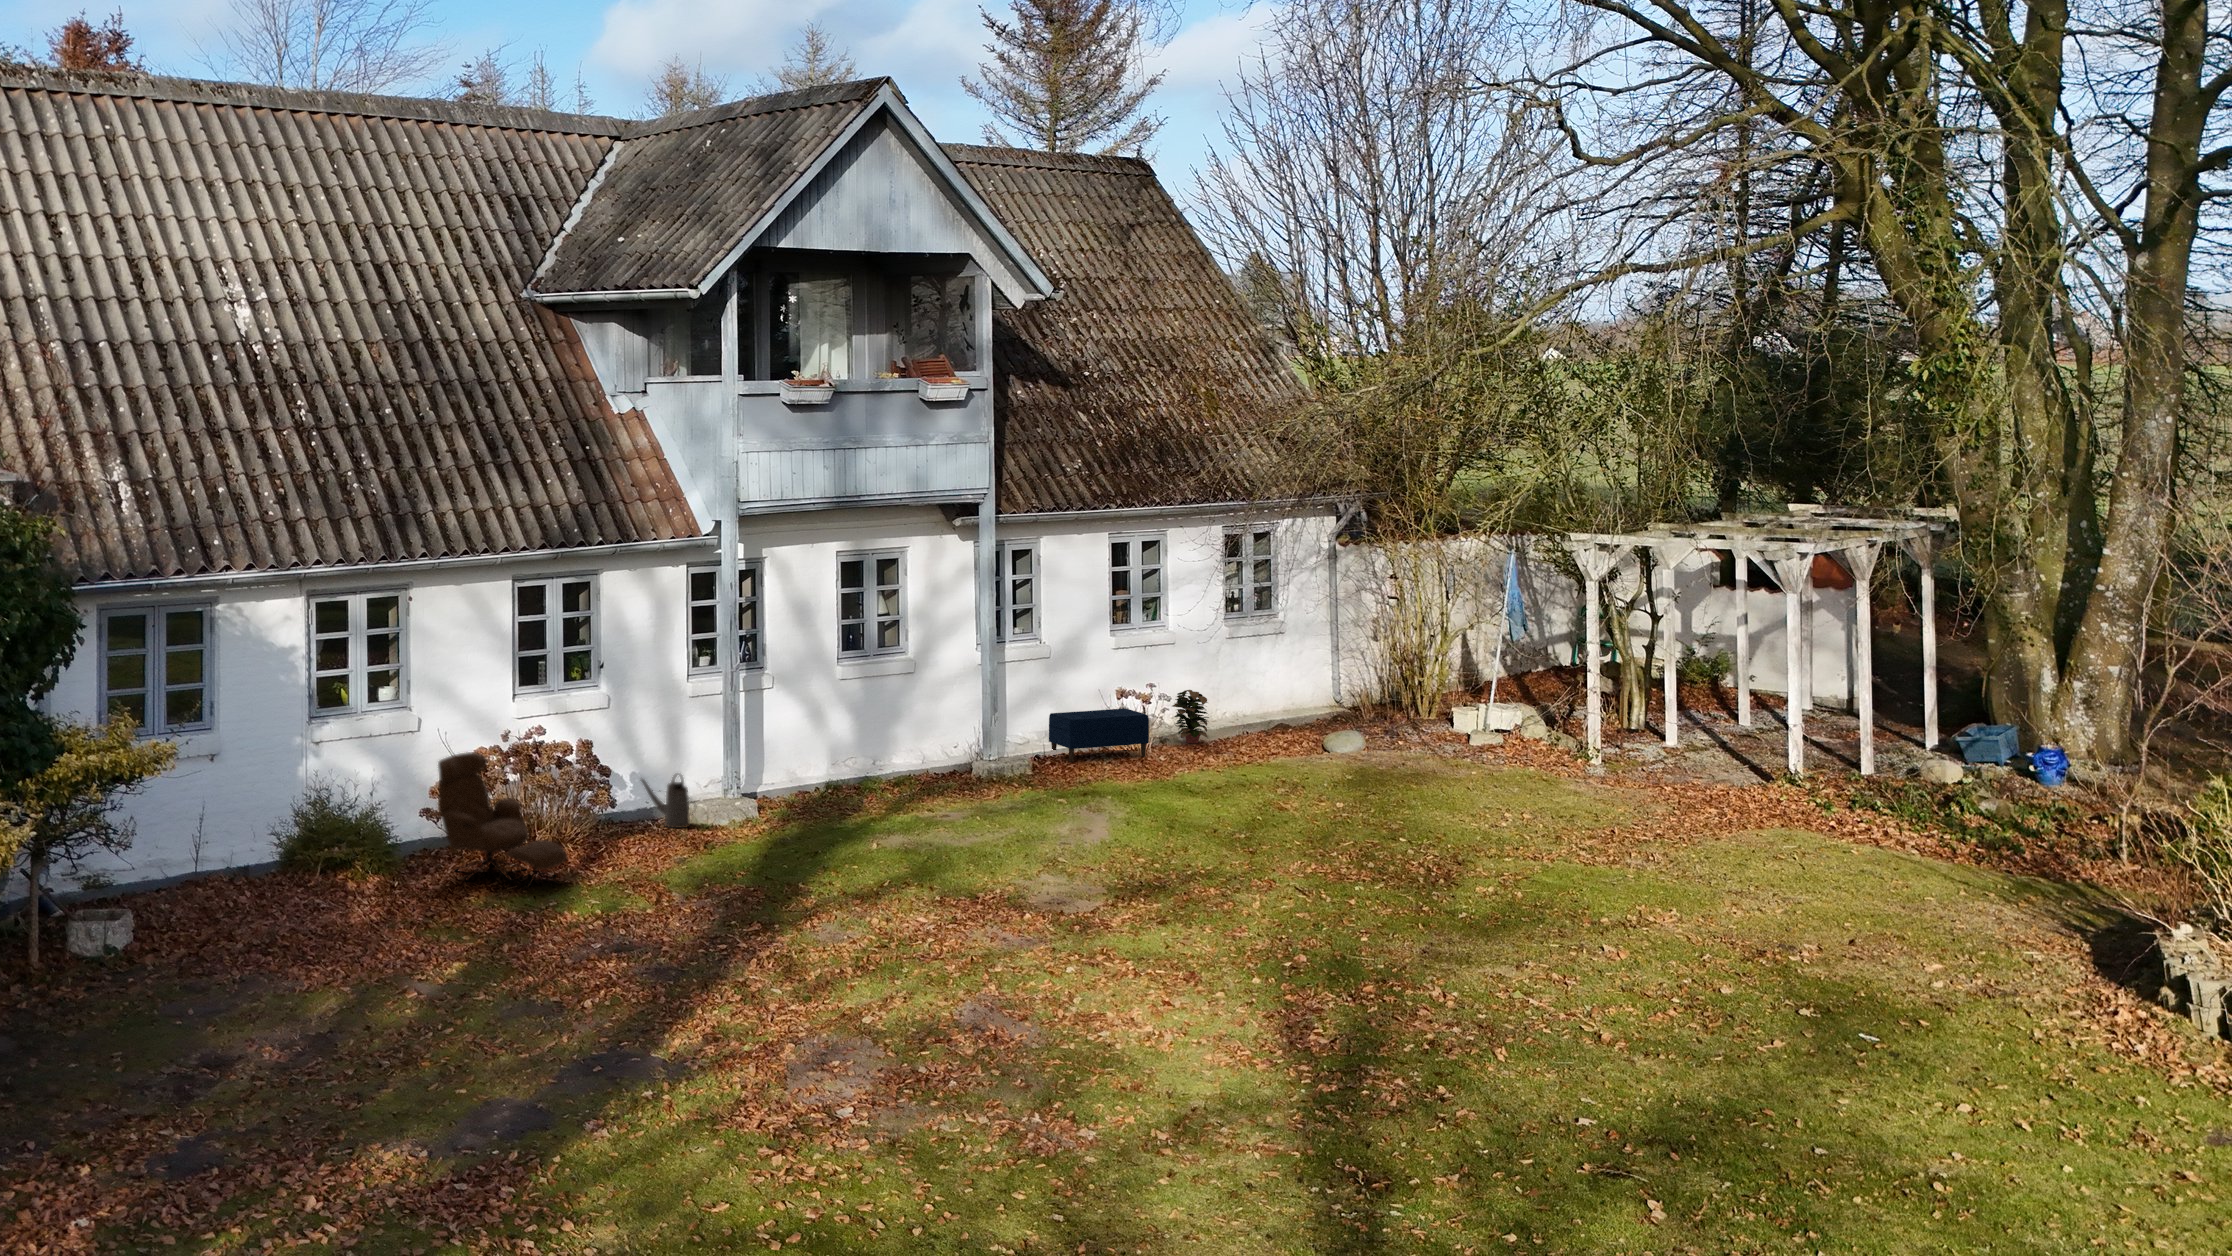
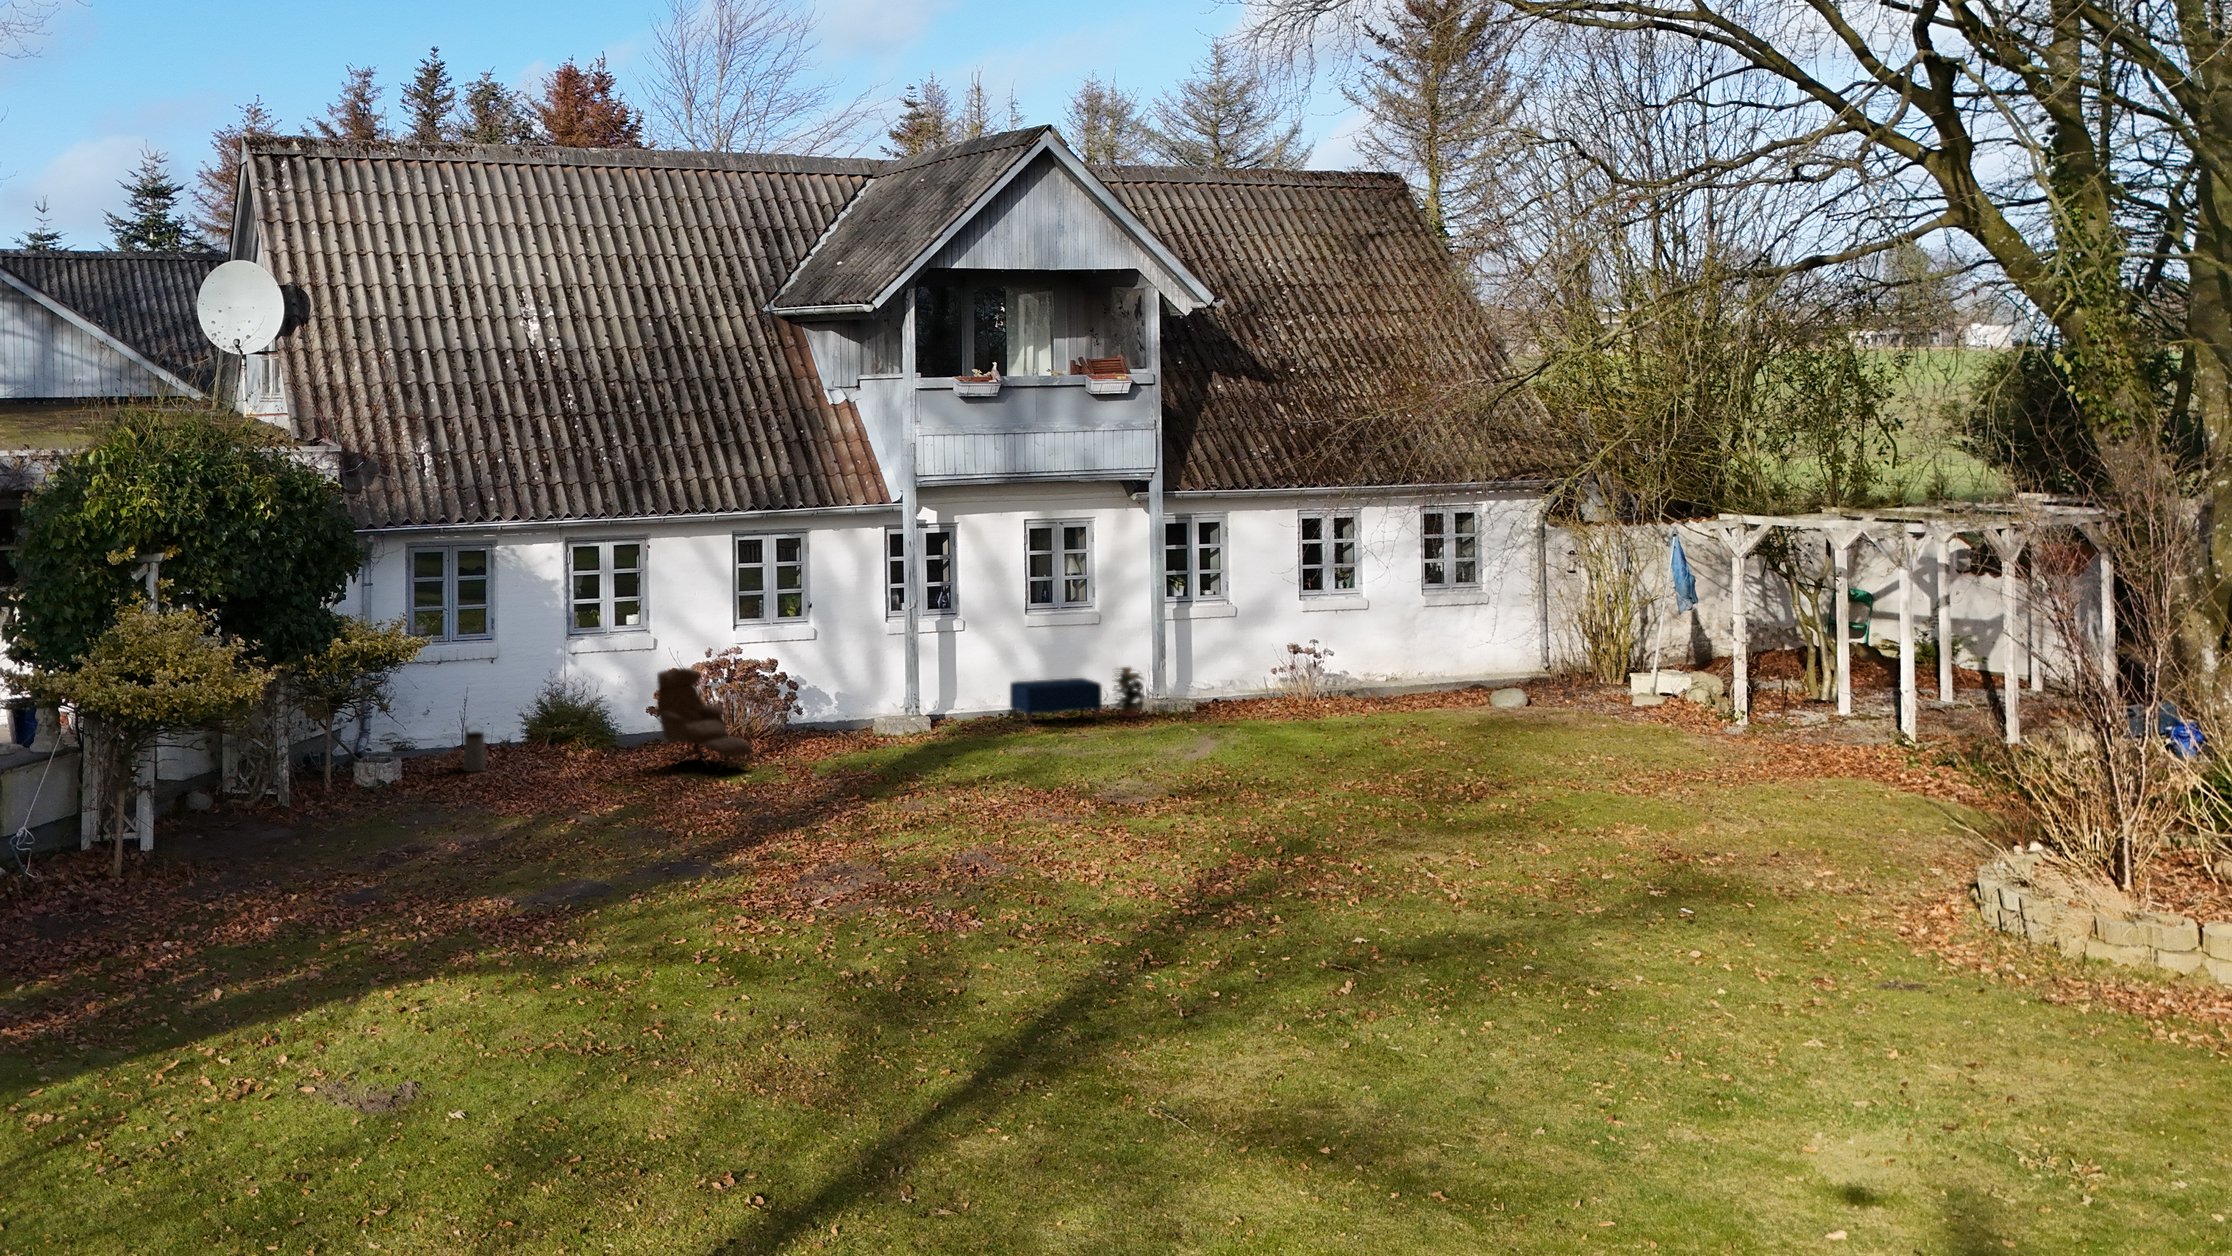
decorative plant: present [1172,690,1209,744] -> present [1113,667,1144,717]
bench: present [1049,708,1149,762] -> present [1010,678,1102,725]
watering can: present [641,774,693,828] -> present [463,727,486,772]

